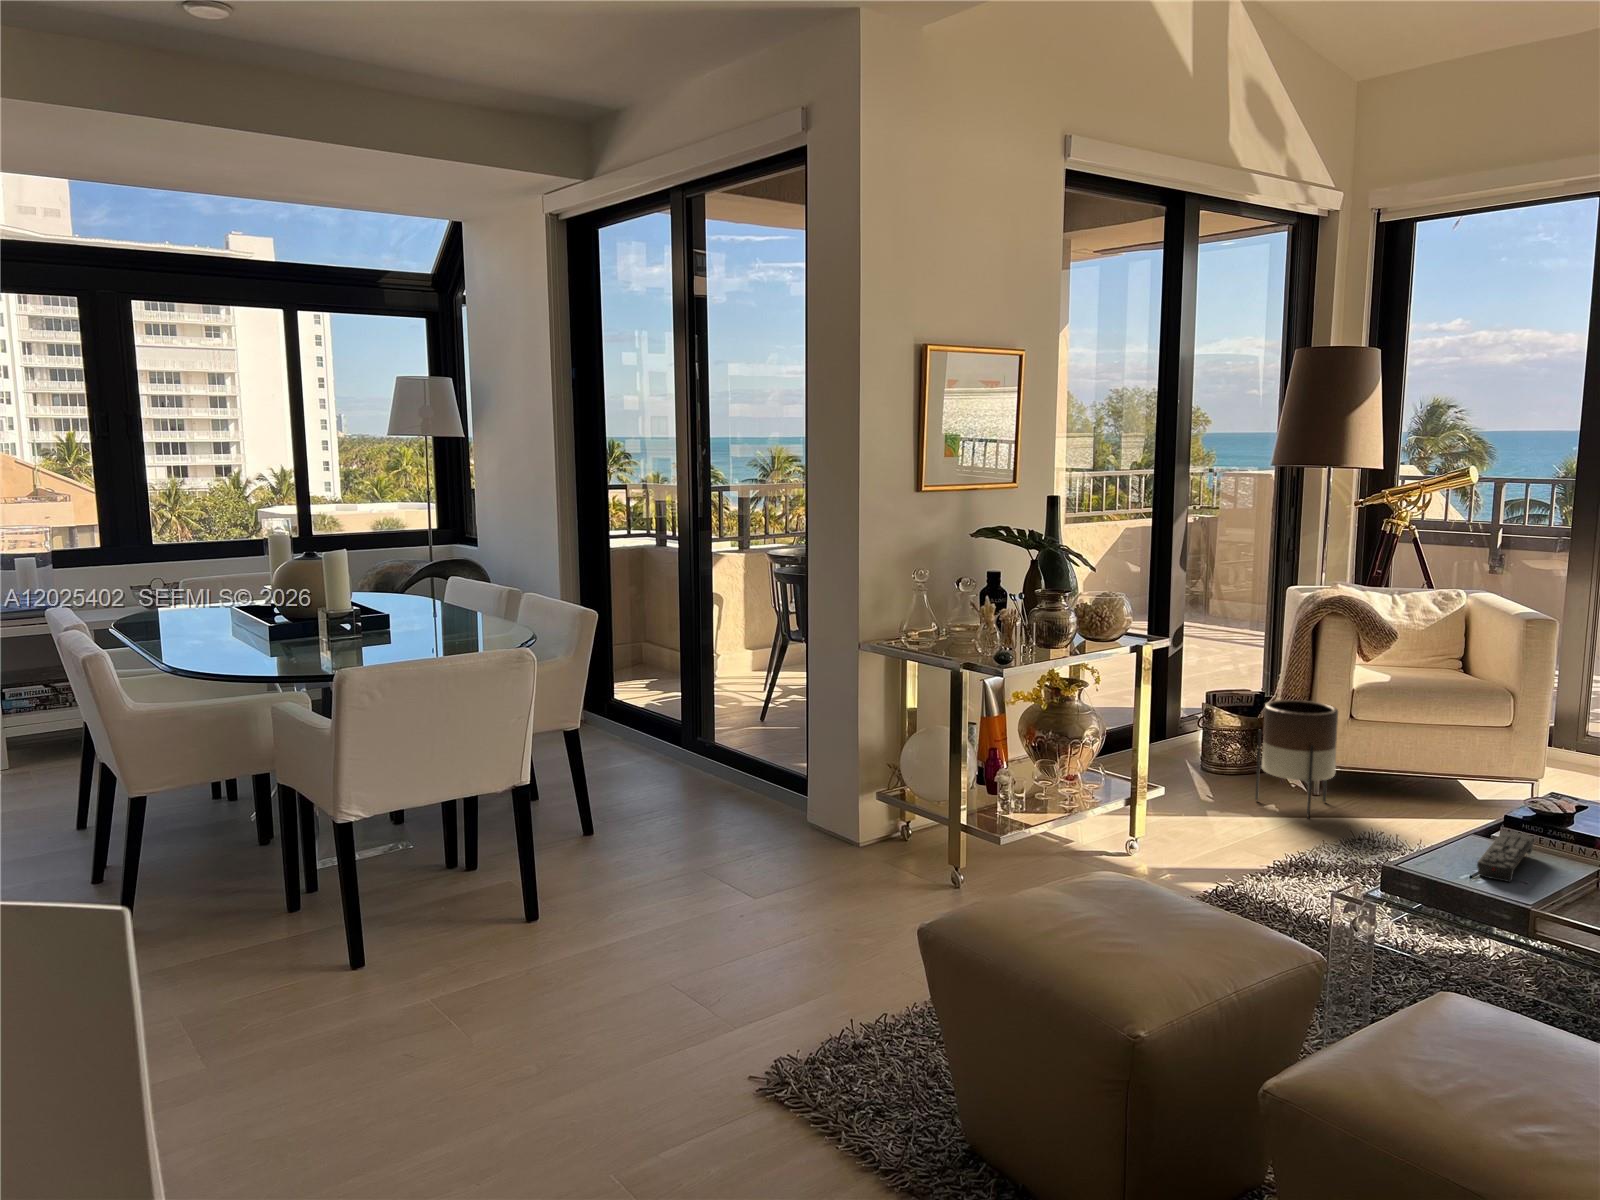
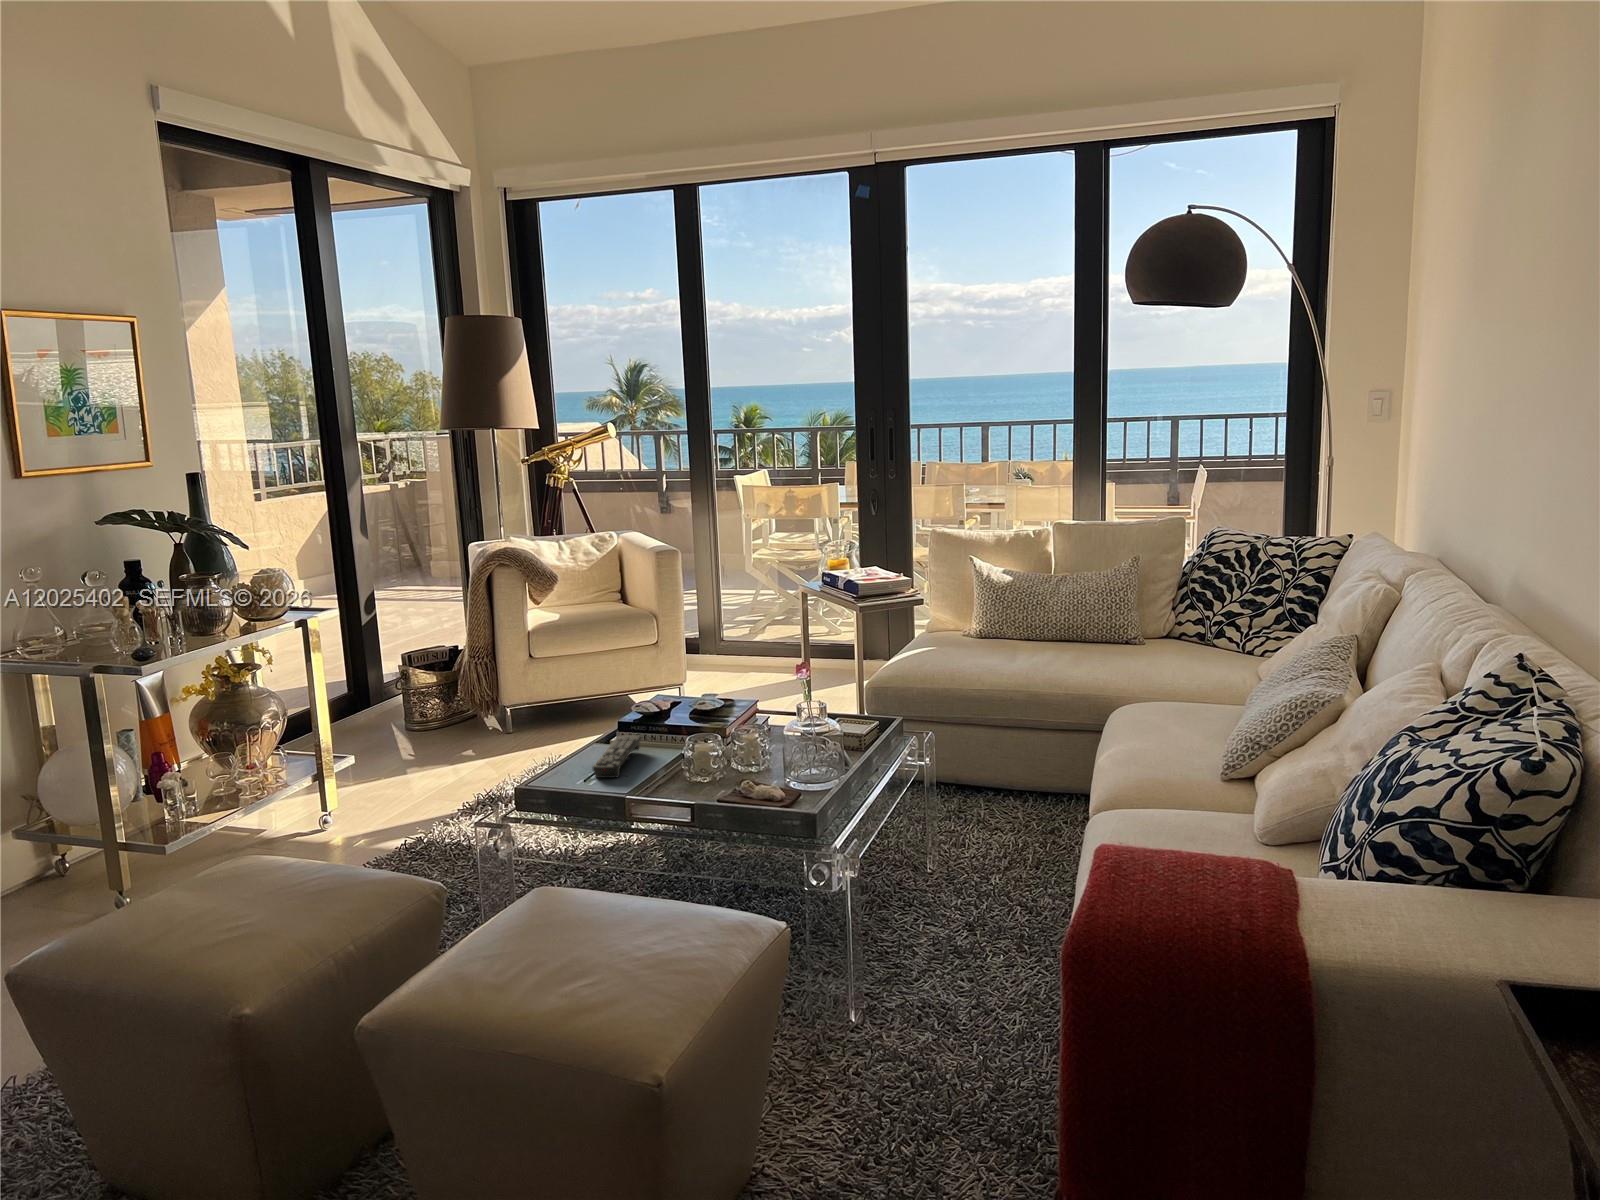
planter: present [1255,700,1338,819] -> none [448,649,520,757]

